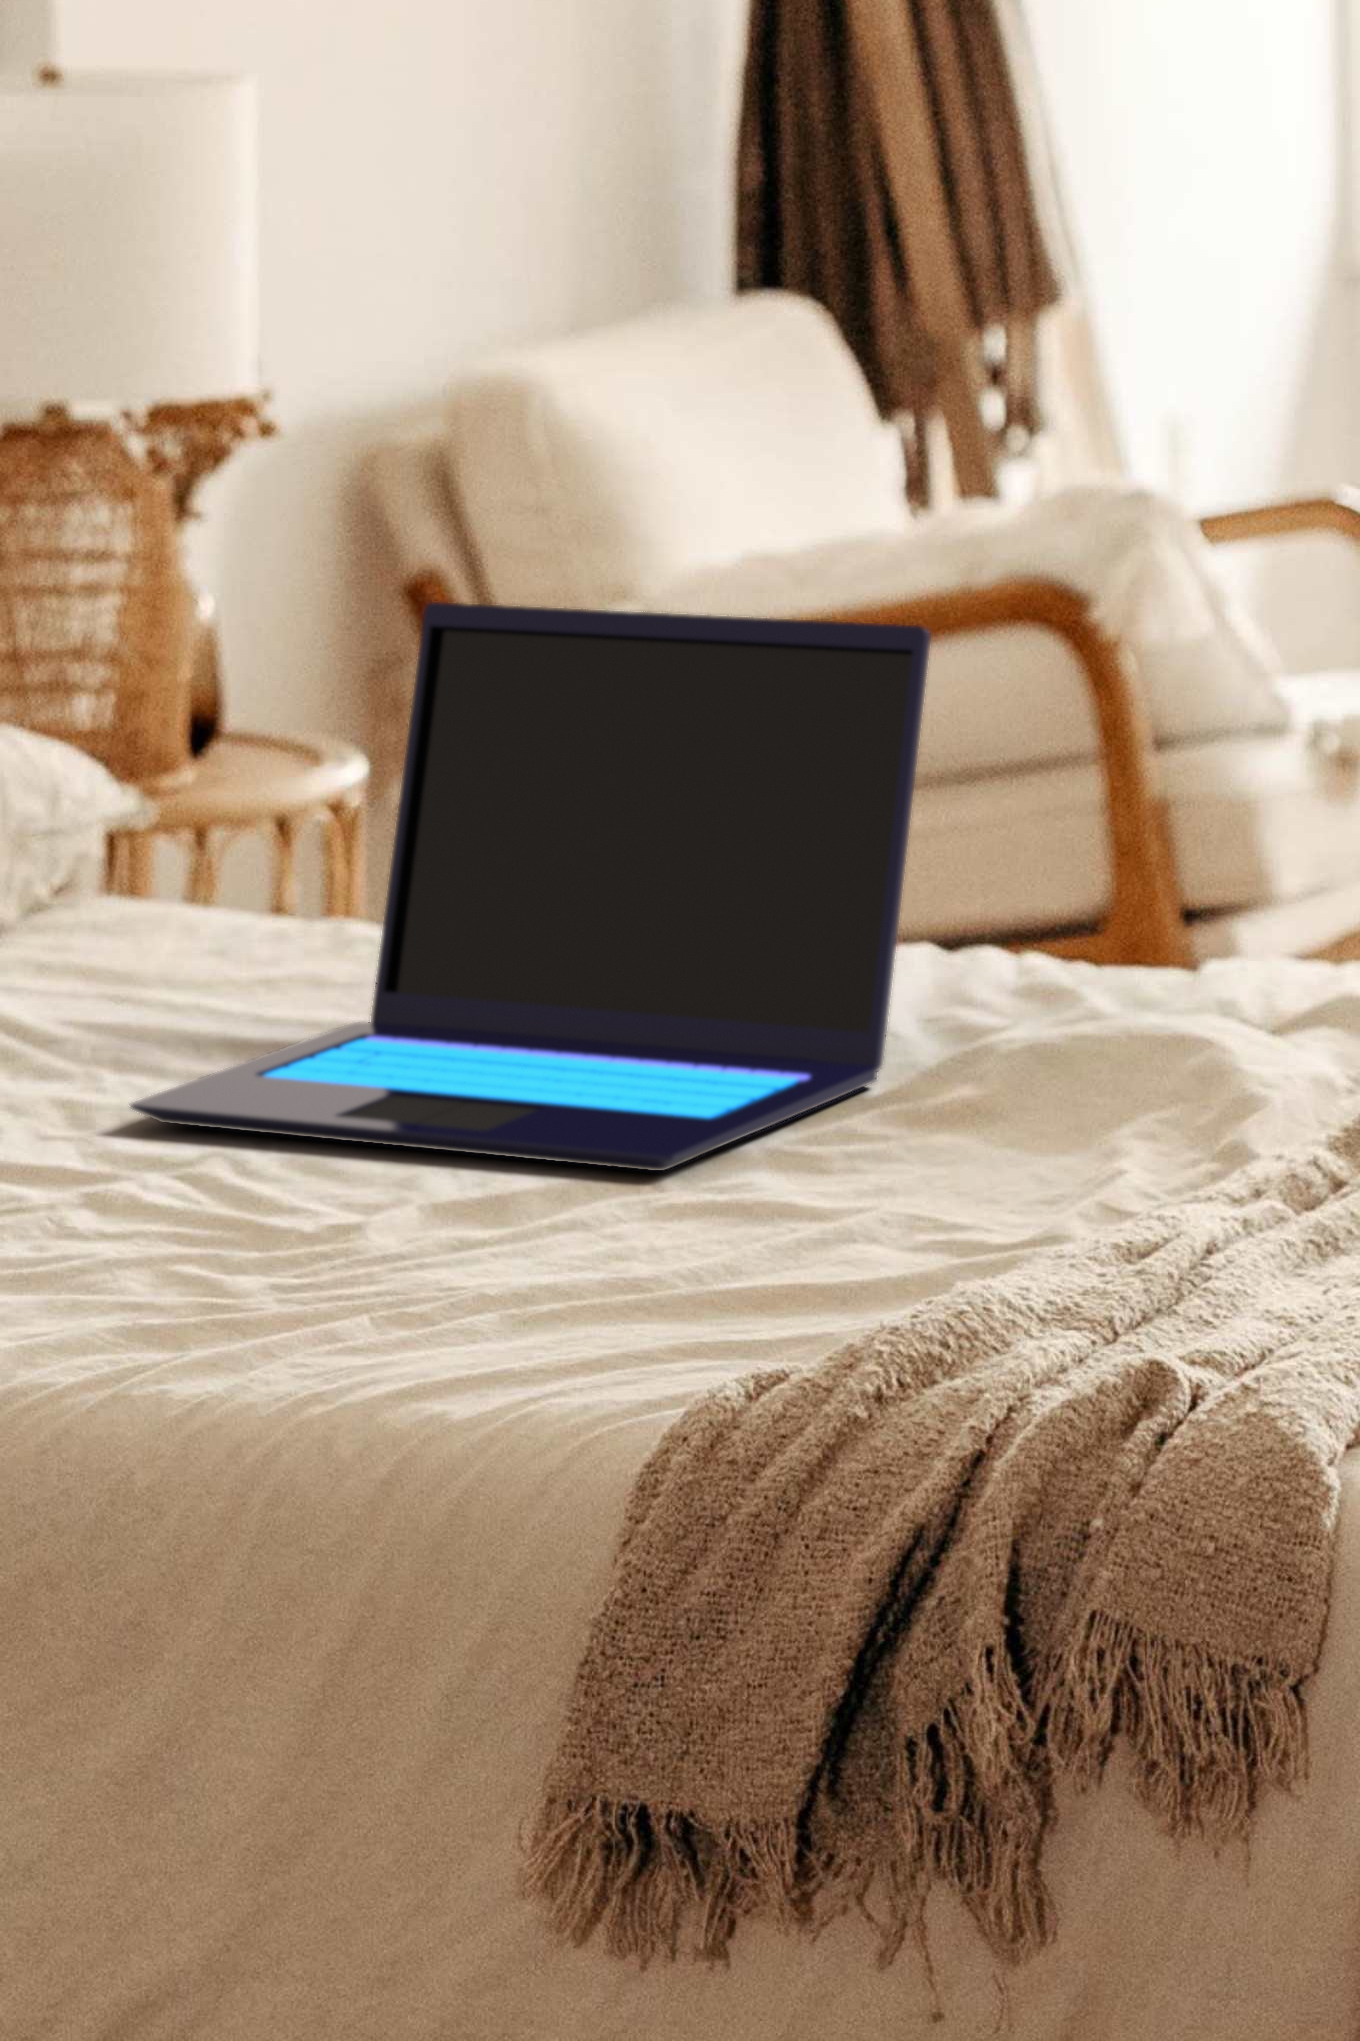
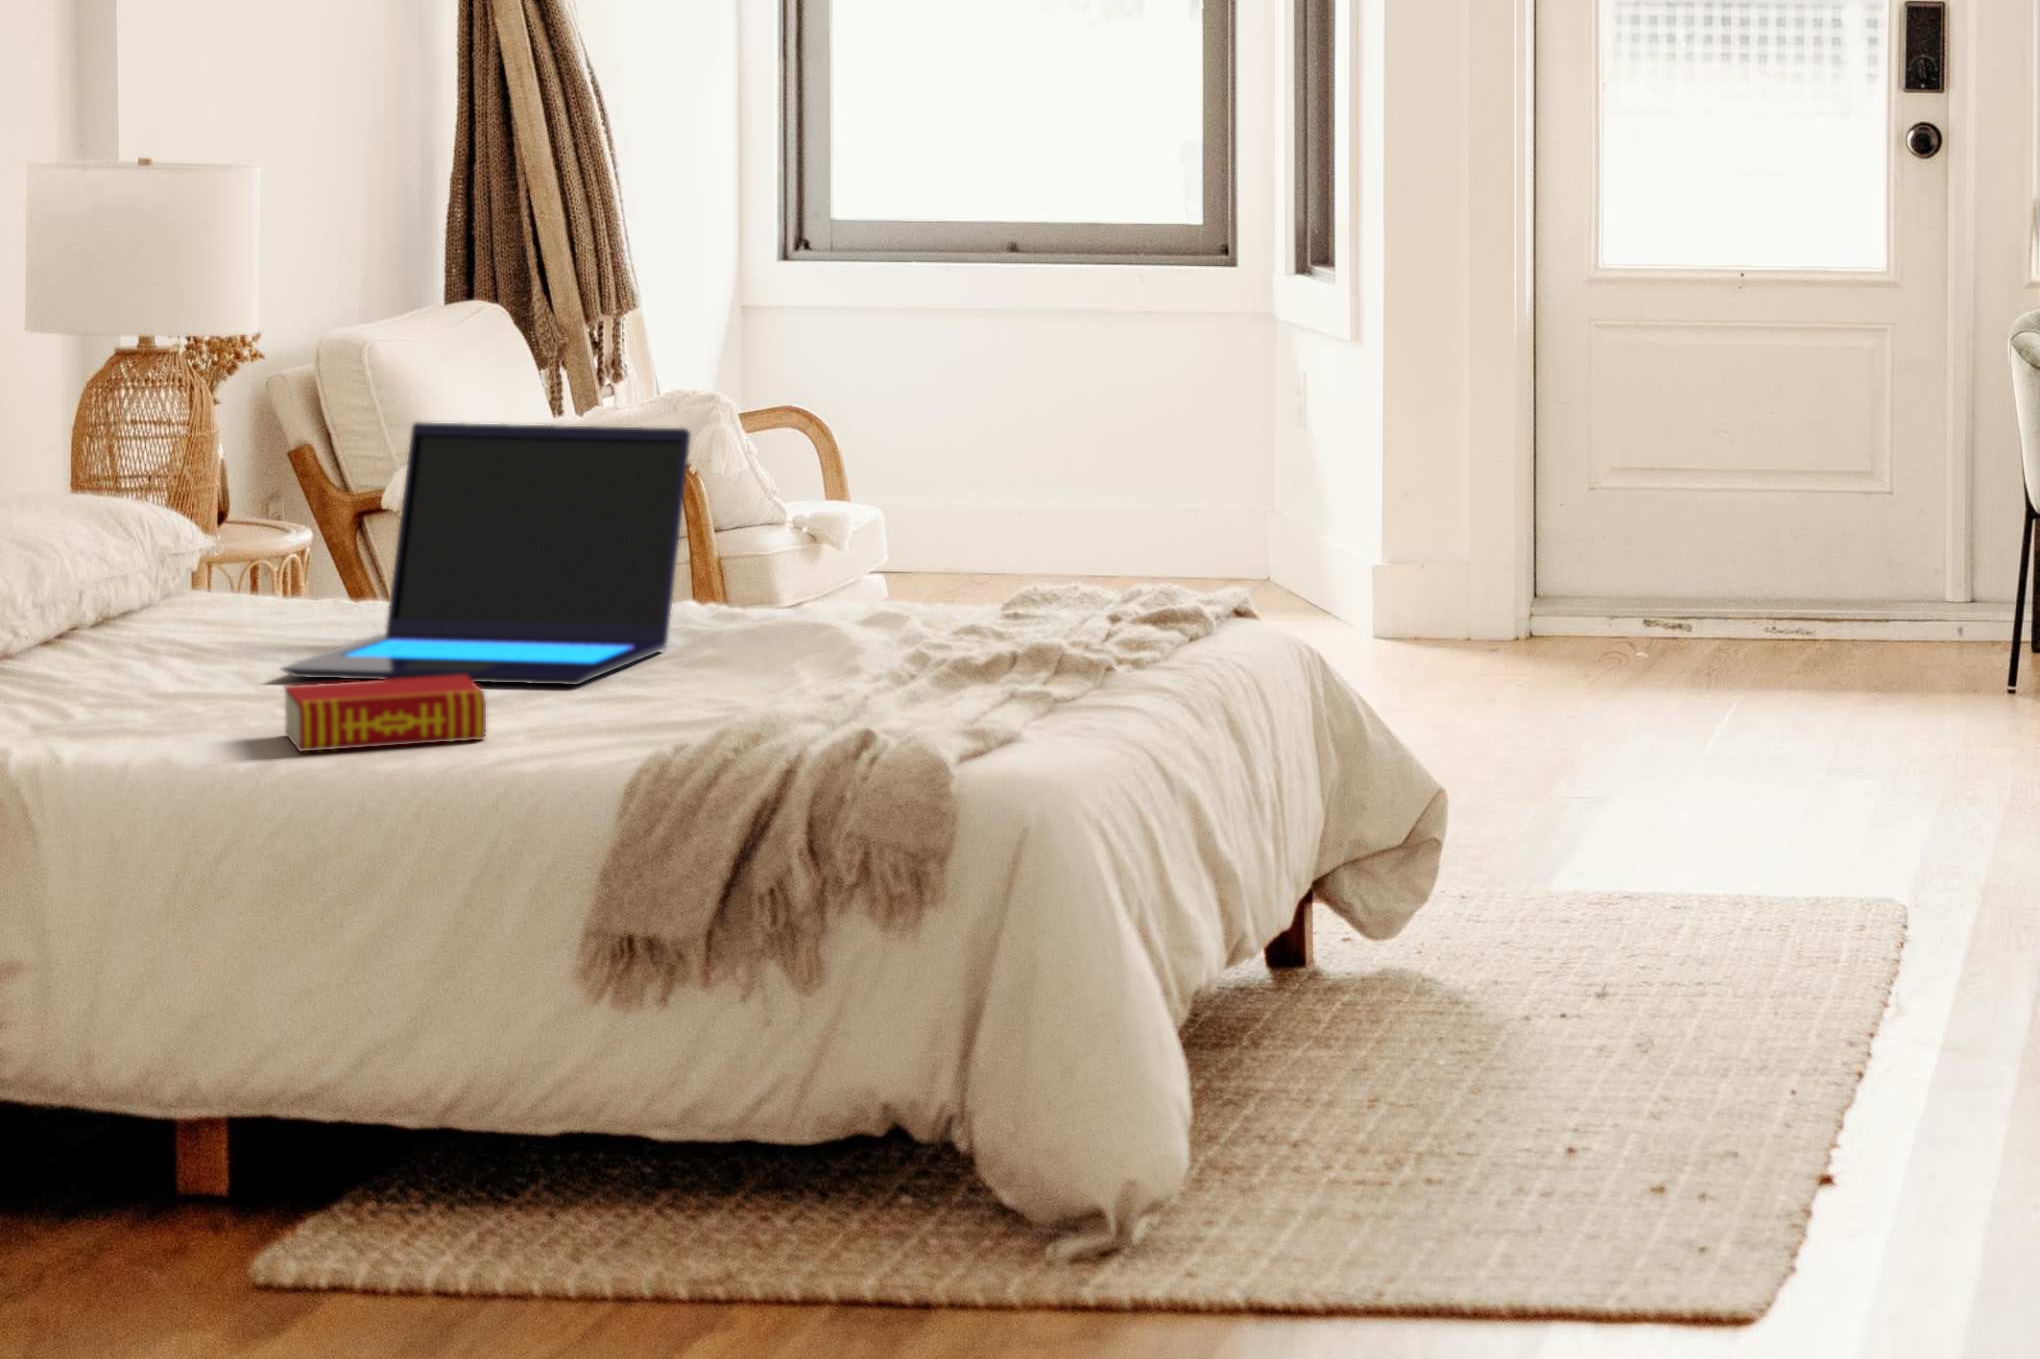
book: none [46,1166,413,1329] -> present [285,675,486,751]

